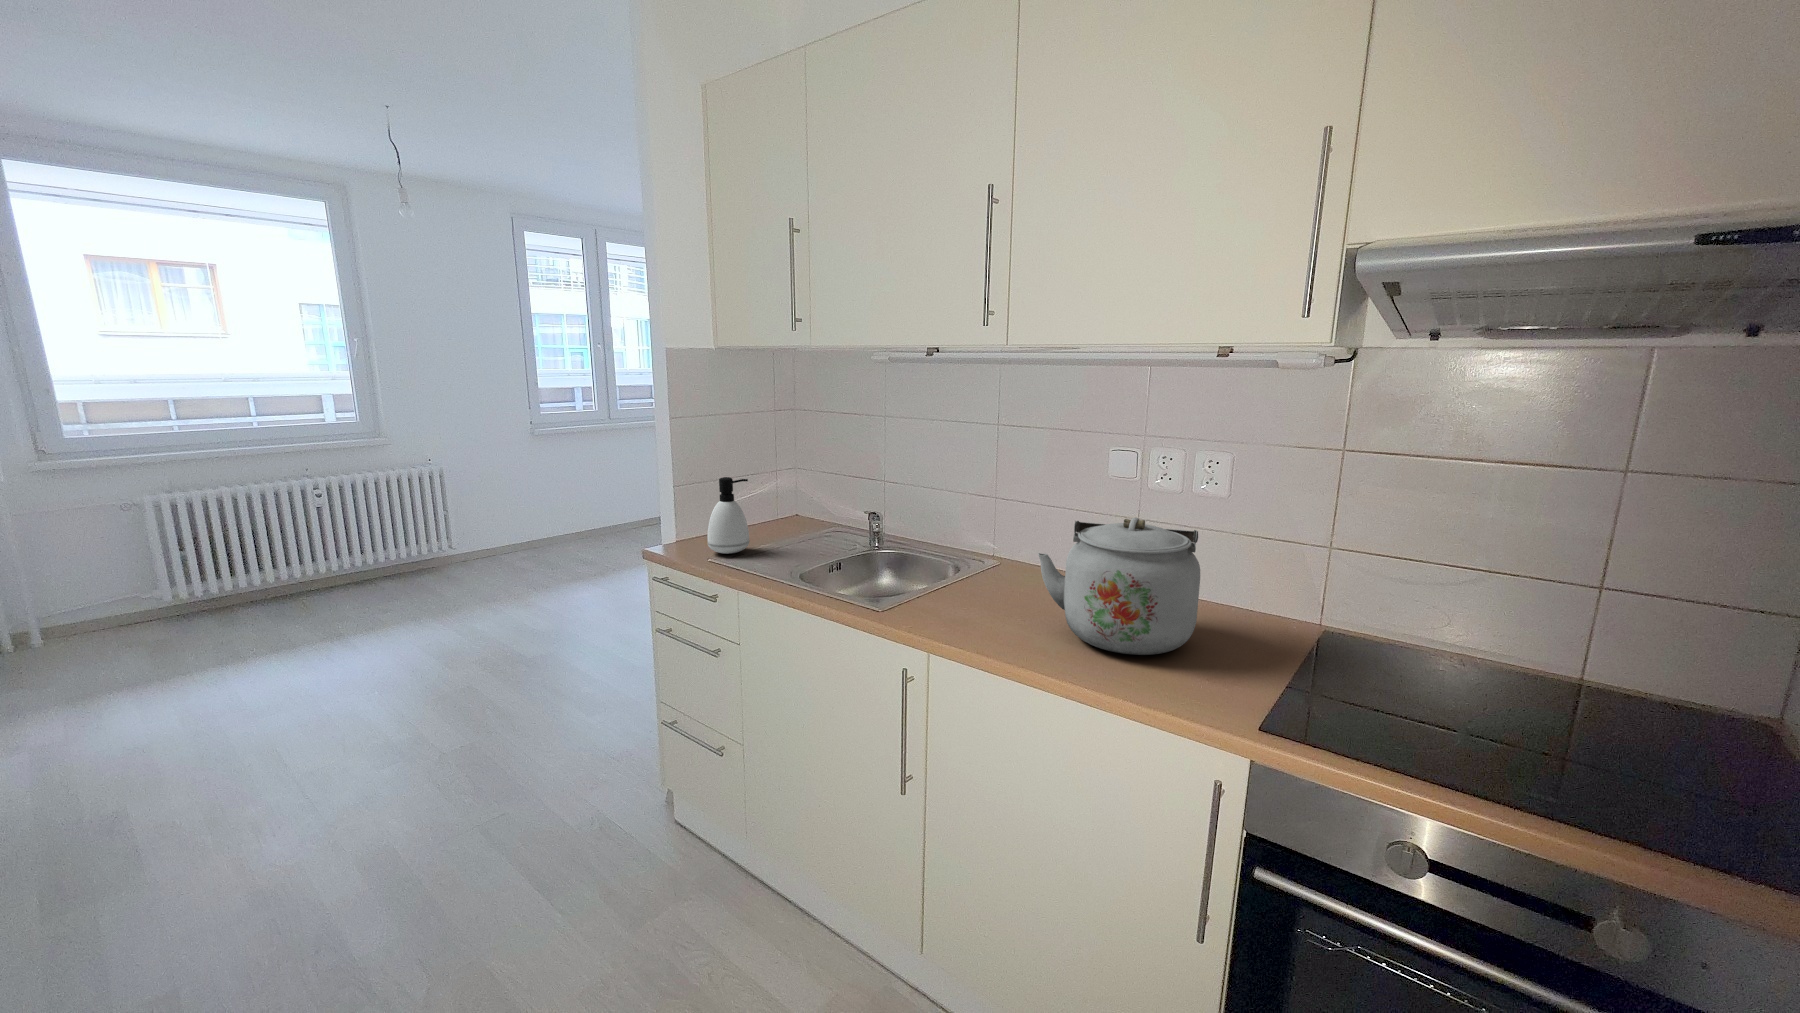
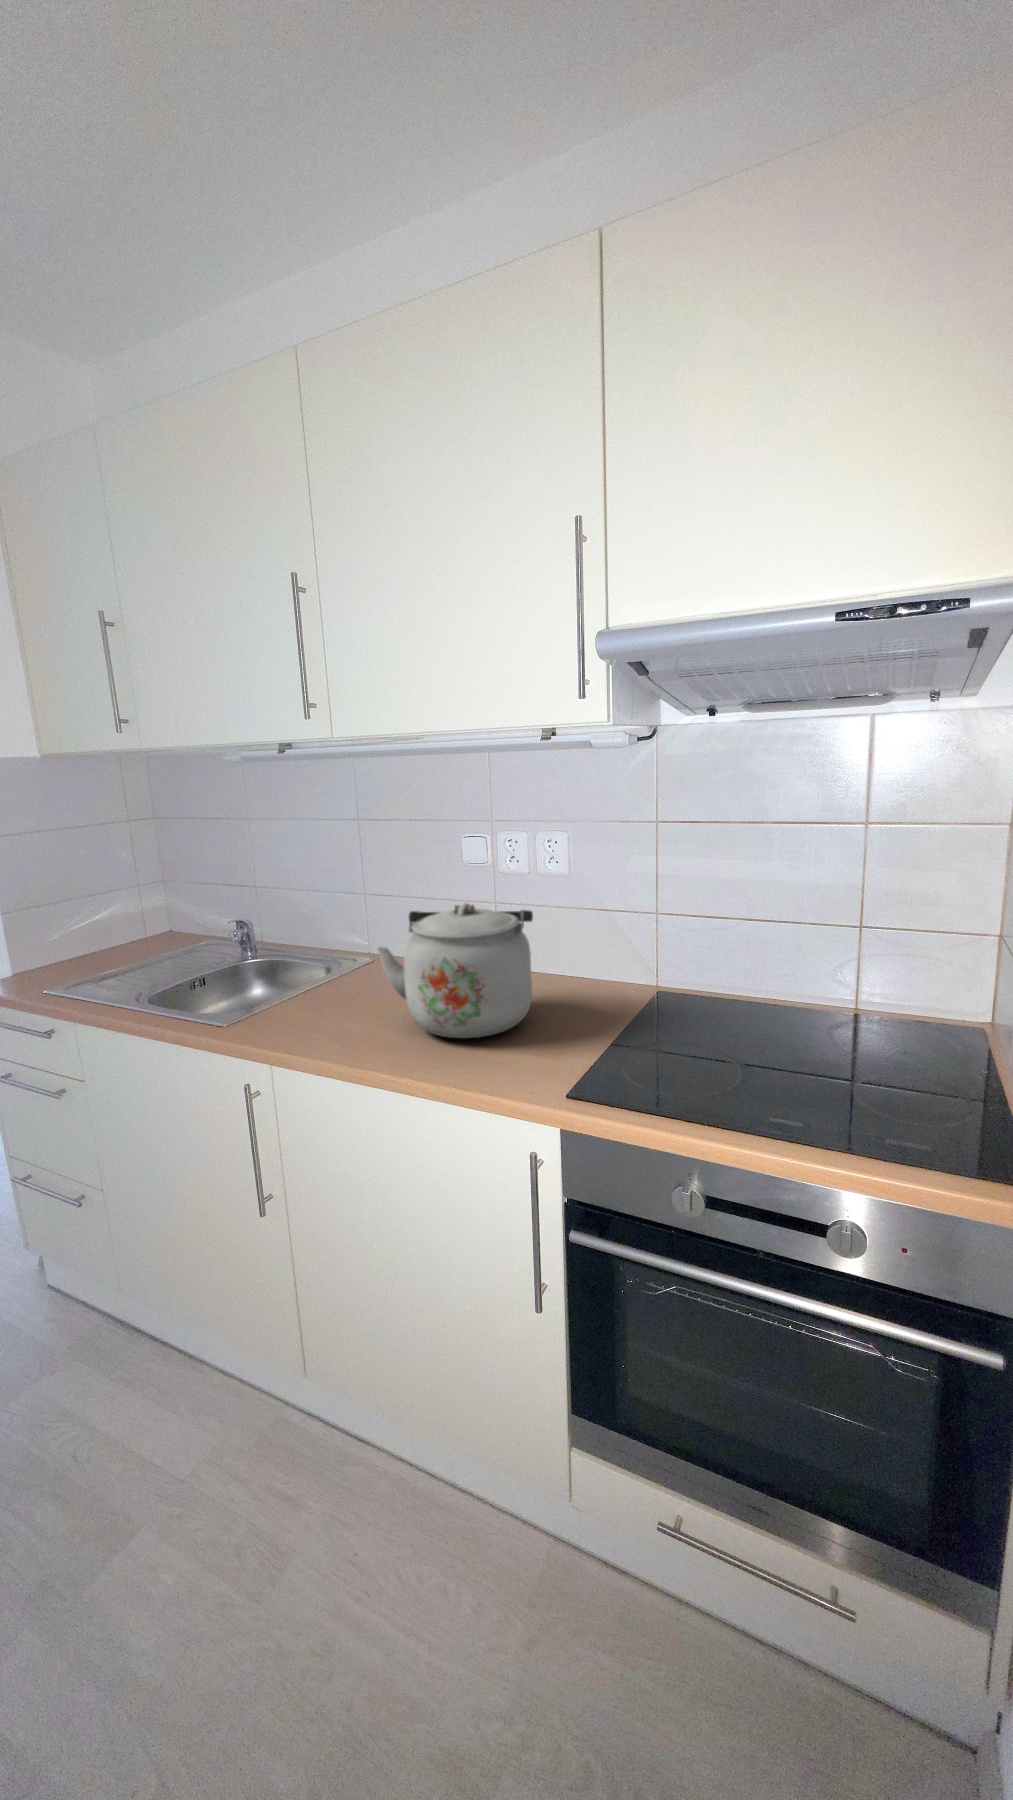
soap dispenser: present [707,477,749,554] -> none [44,897,97,981]

